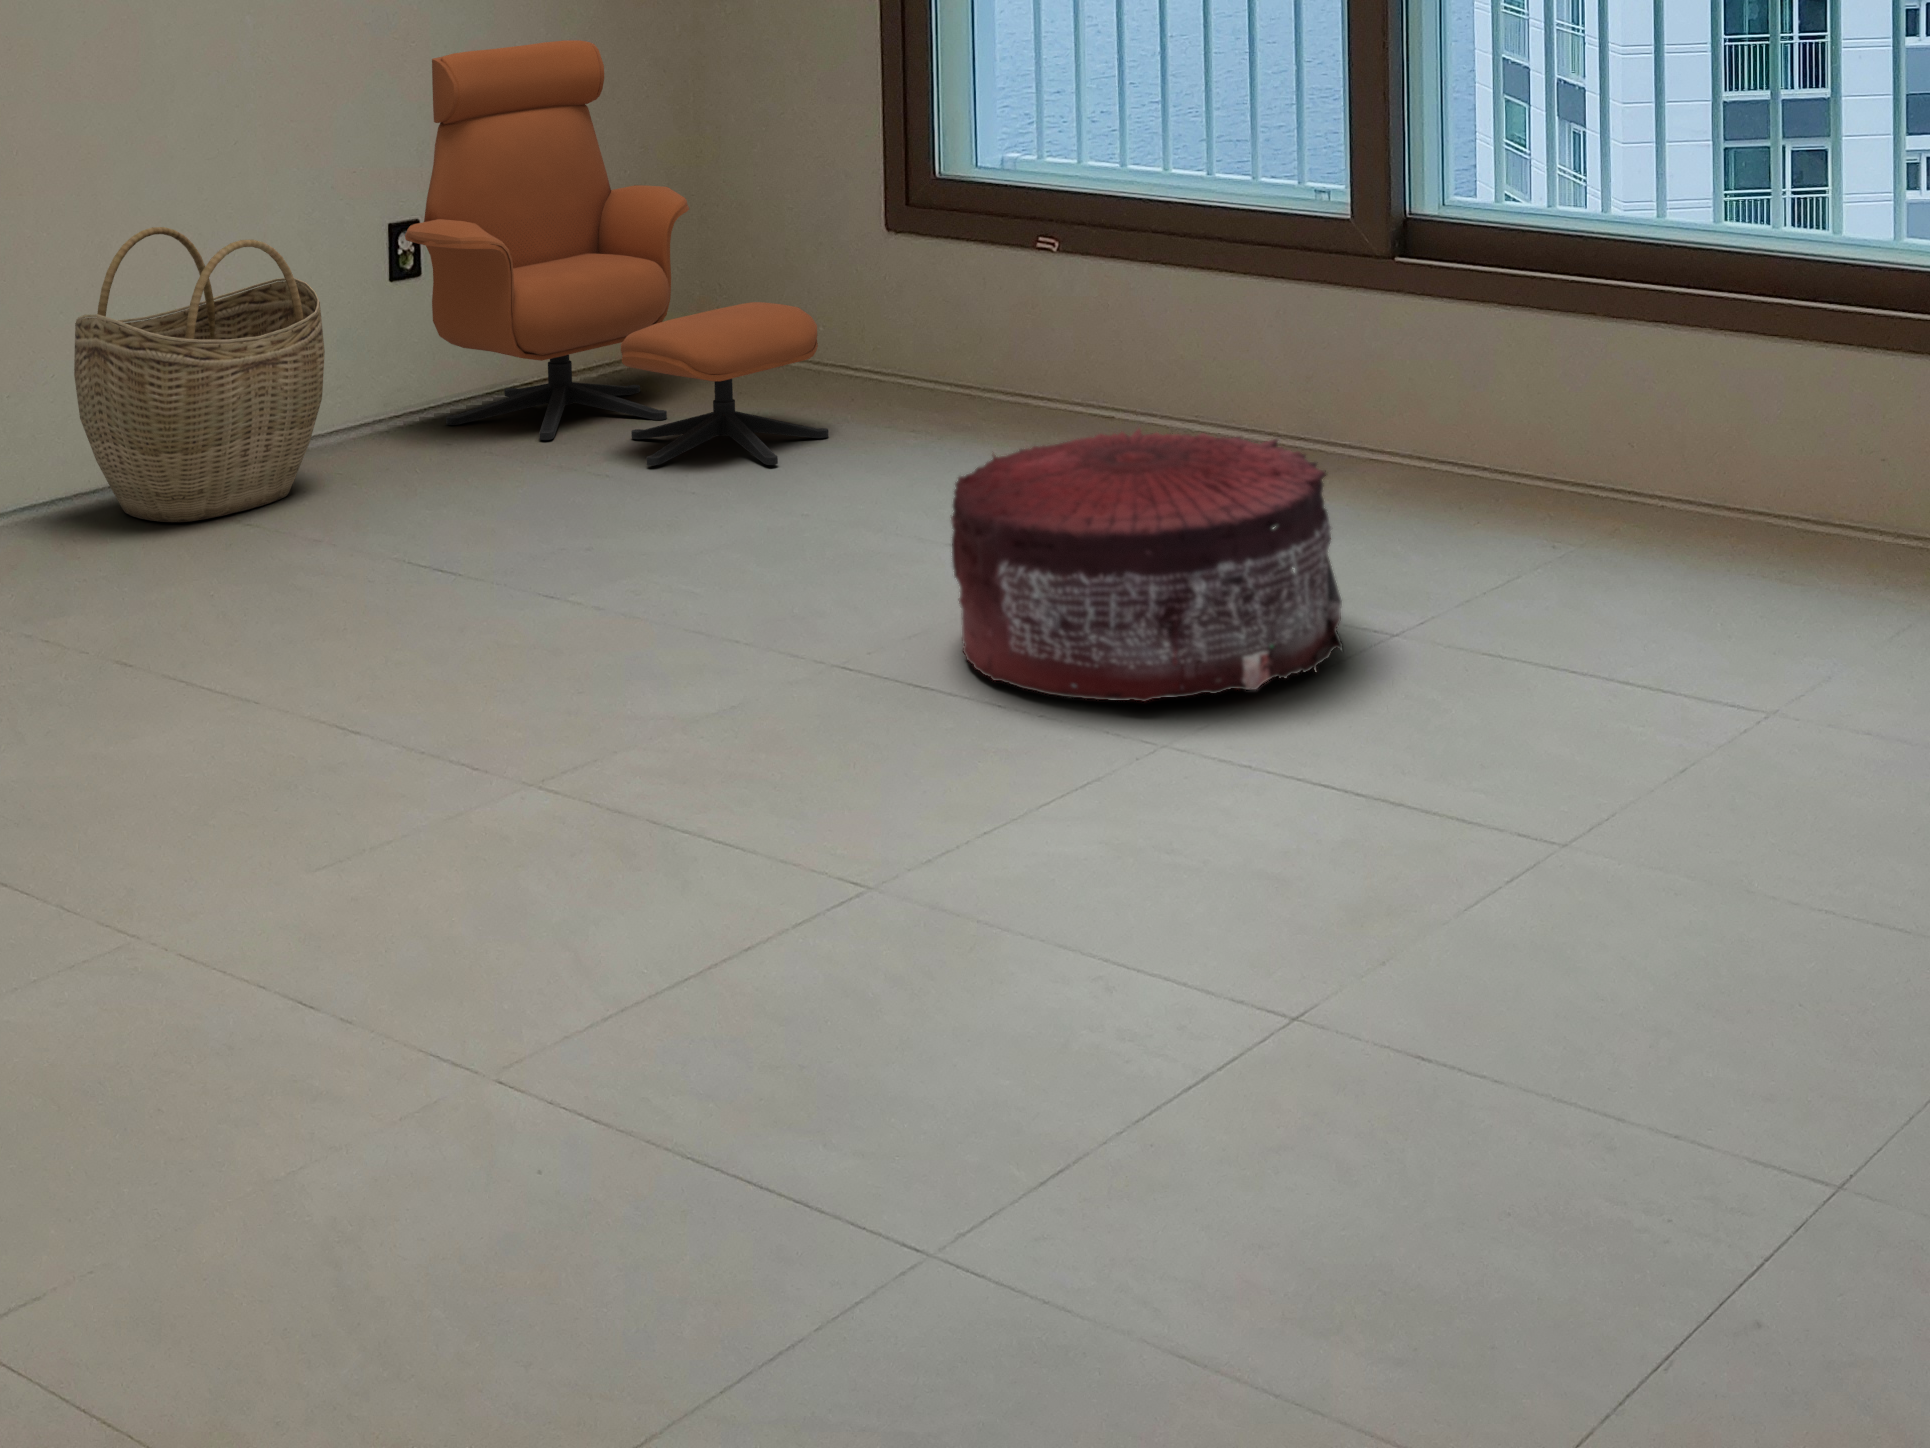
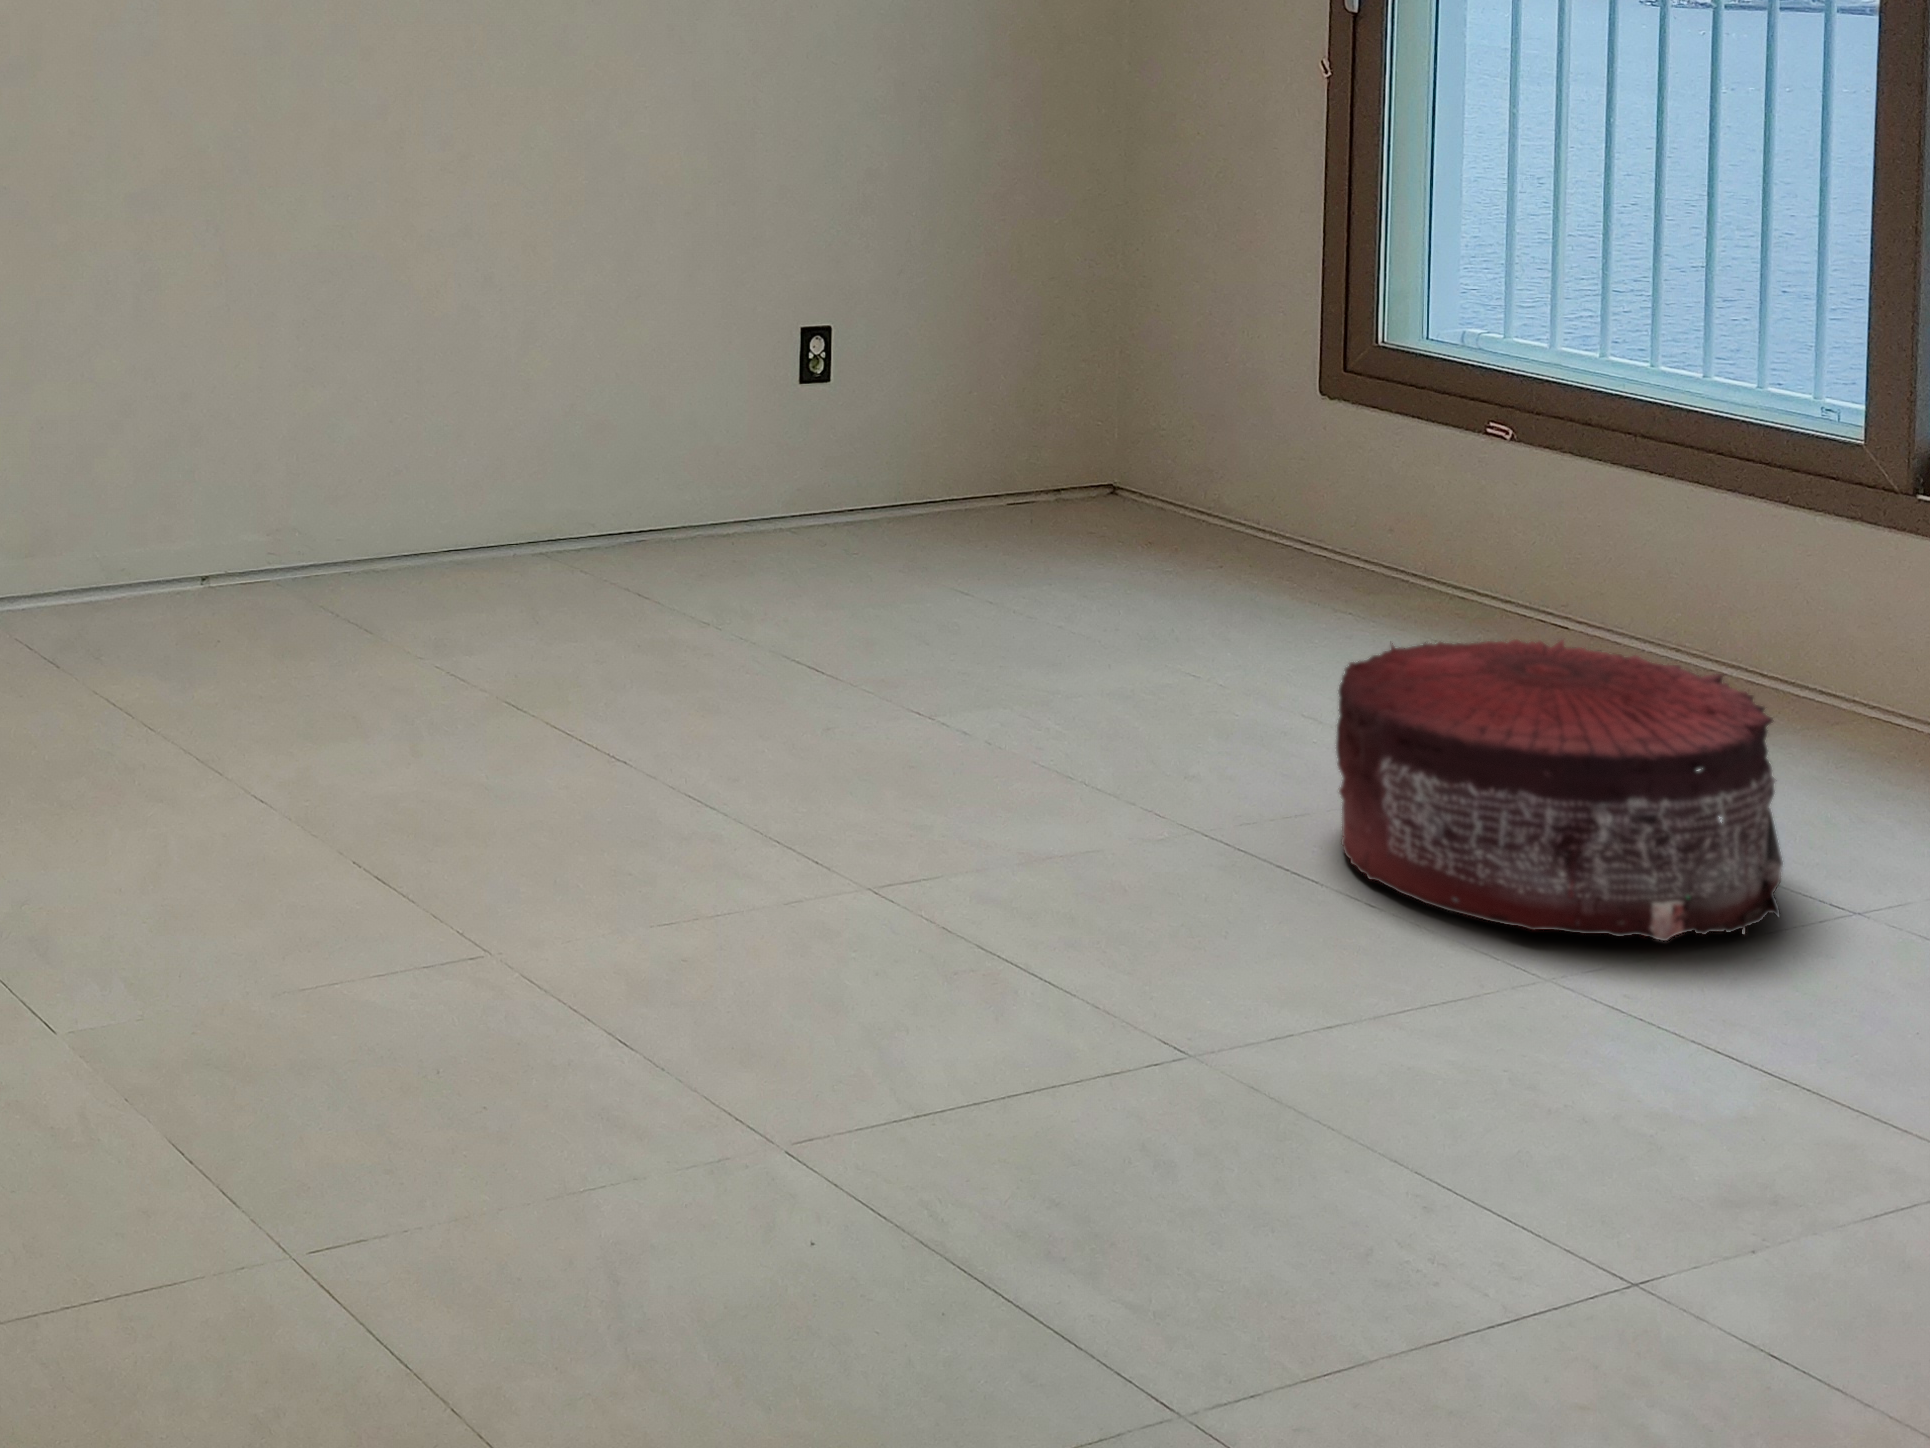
lounge chair: present [405,40,829,466] -> none [819,164,1238,619]
woven basket: present [74,227,325,522] -> none [502,310,732,592]

